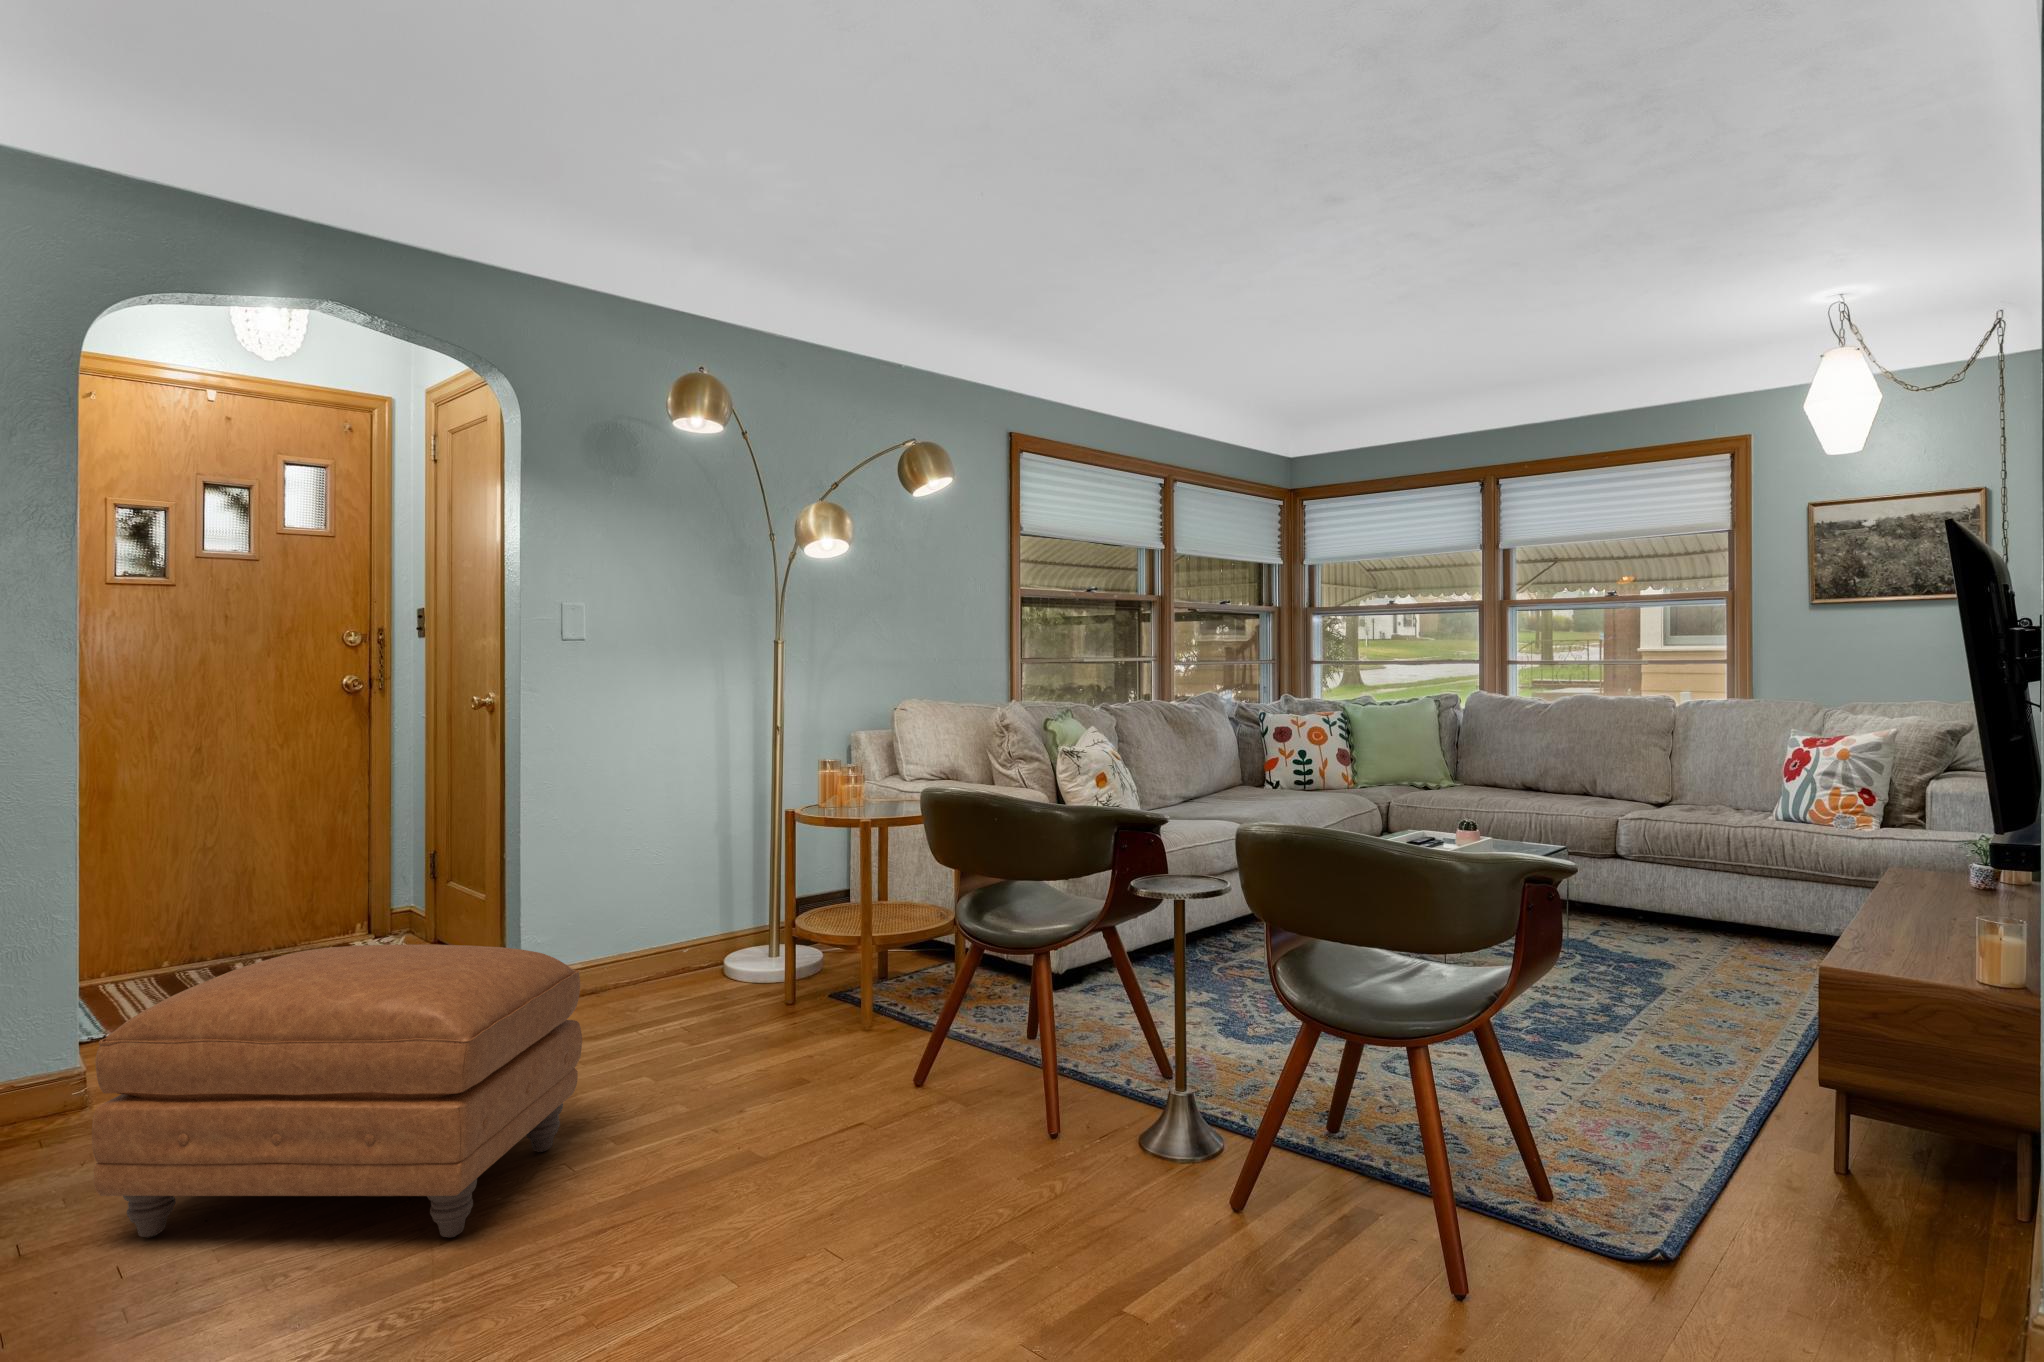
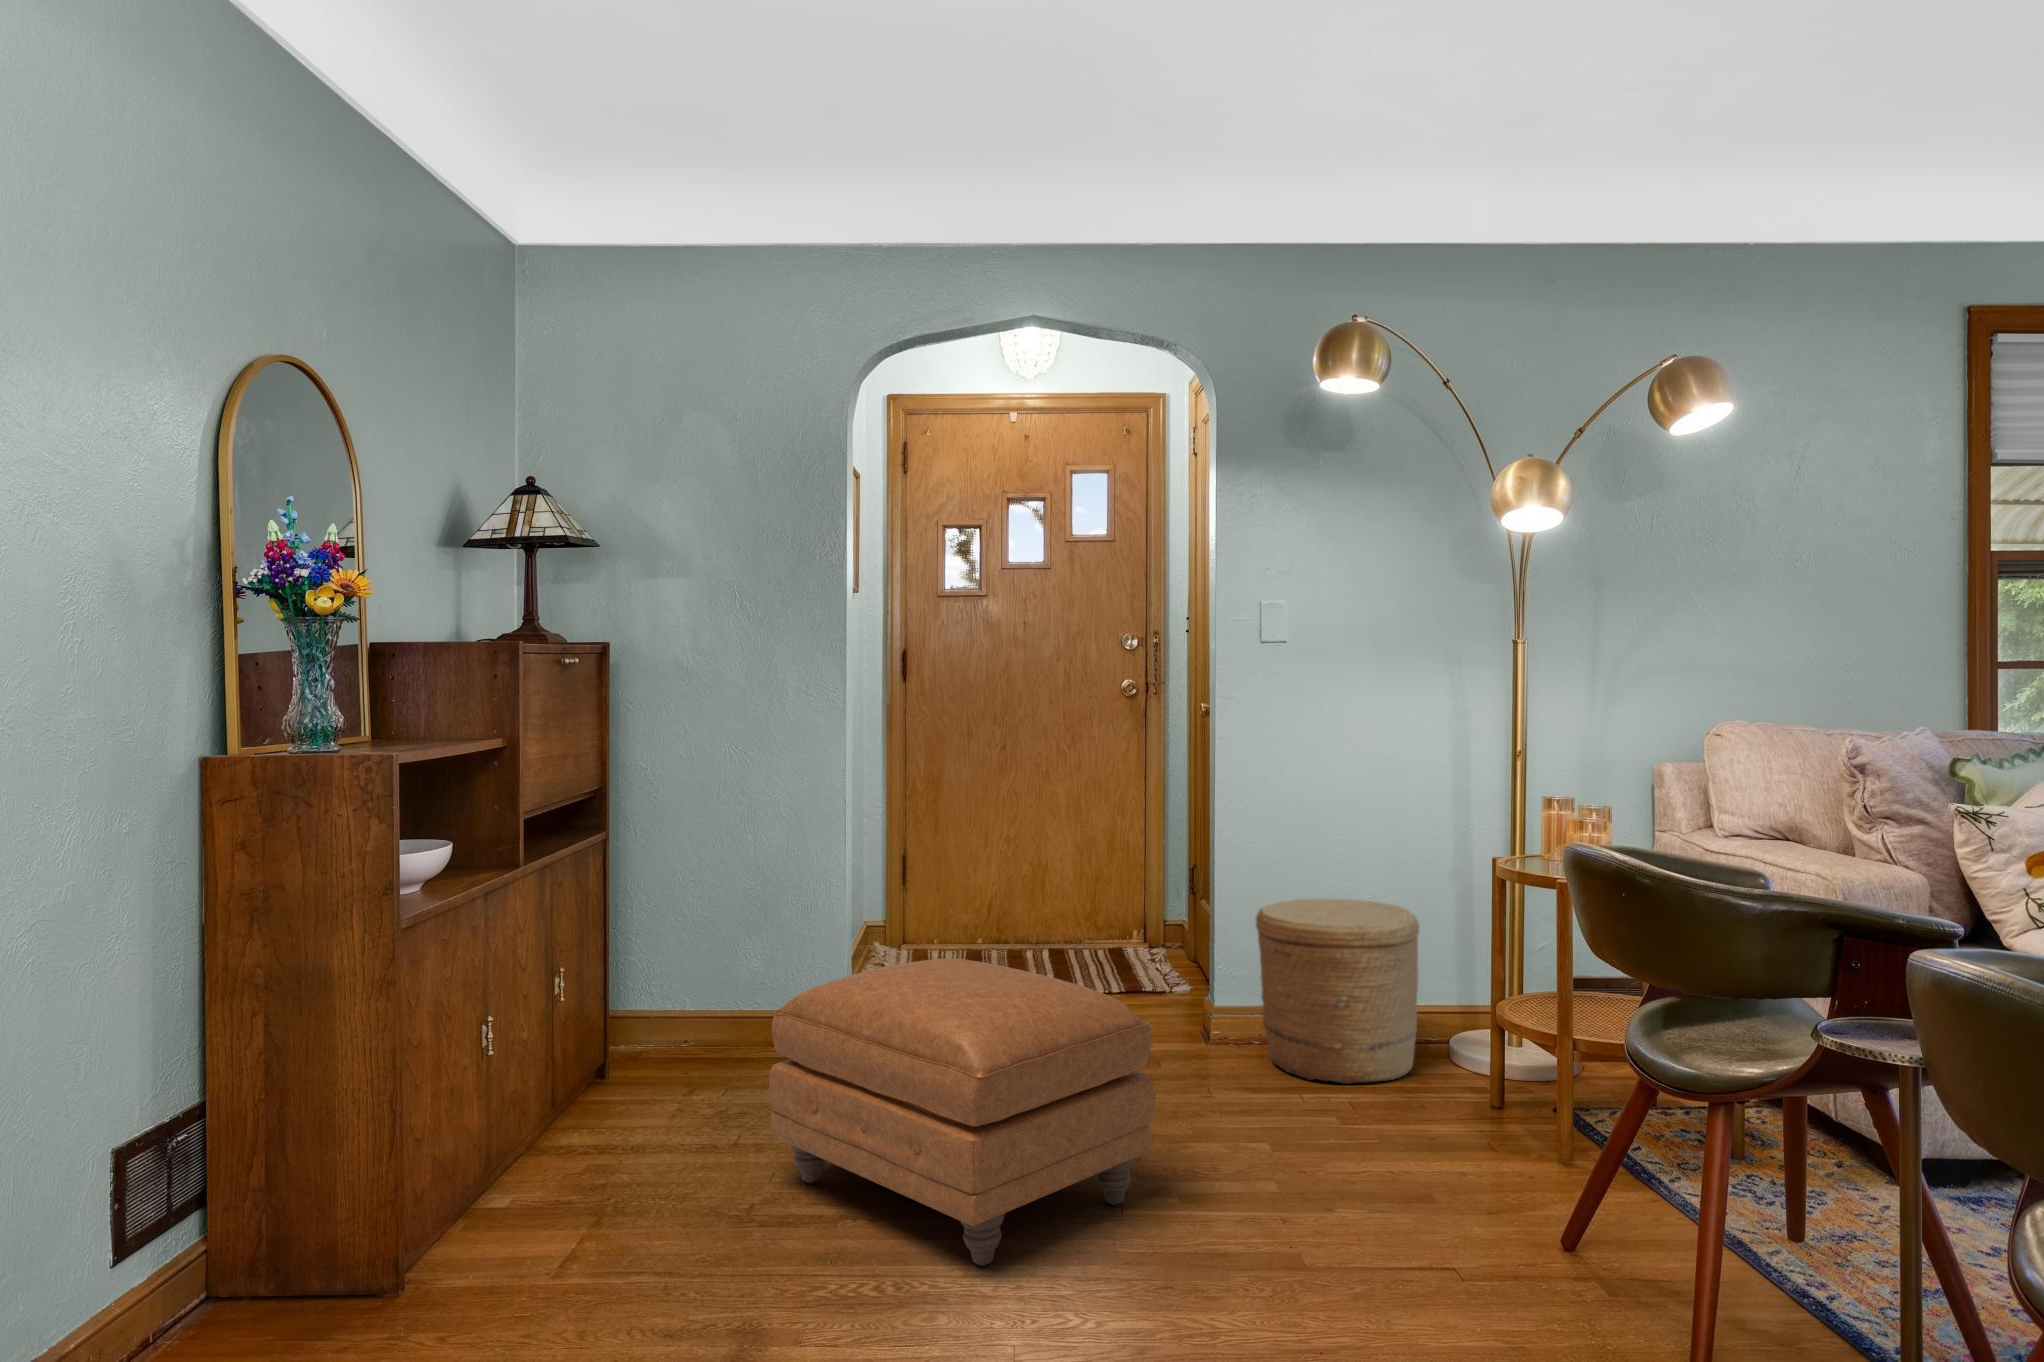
woven basket: none [577,854,726,1017] -> present [1256,899,1419,1084]

